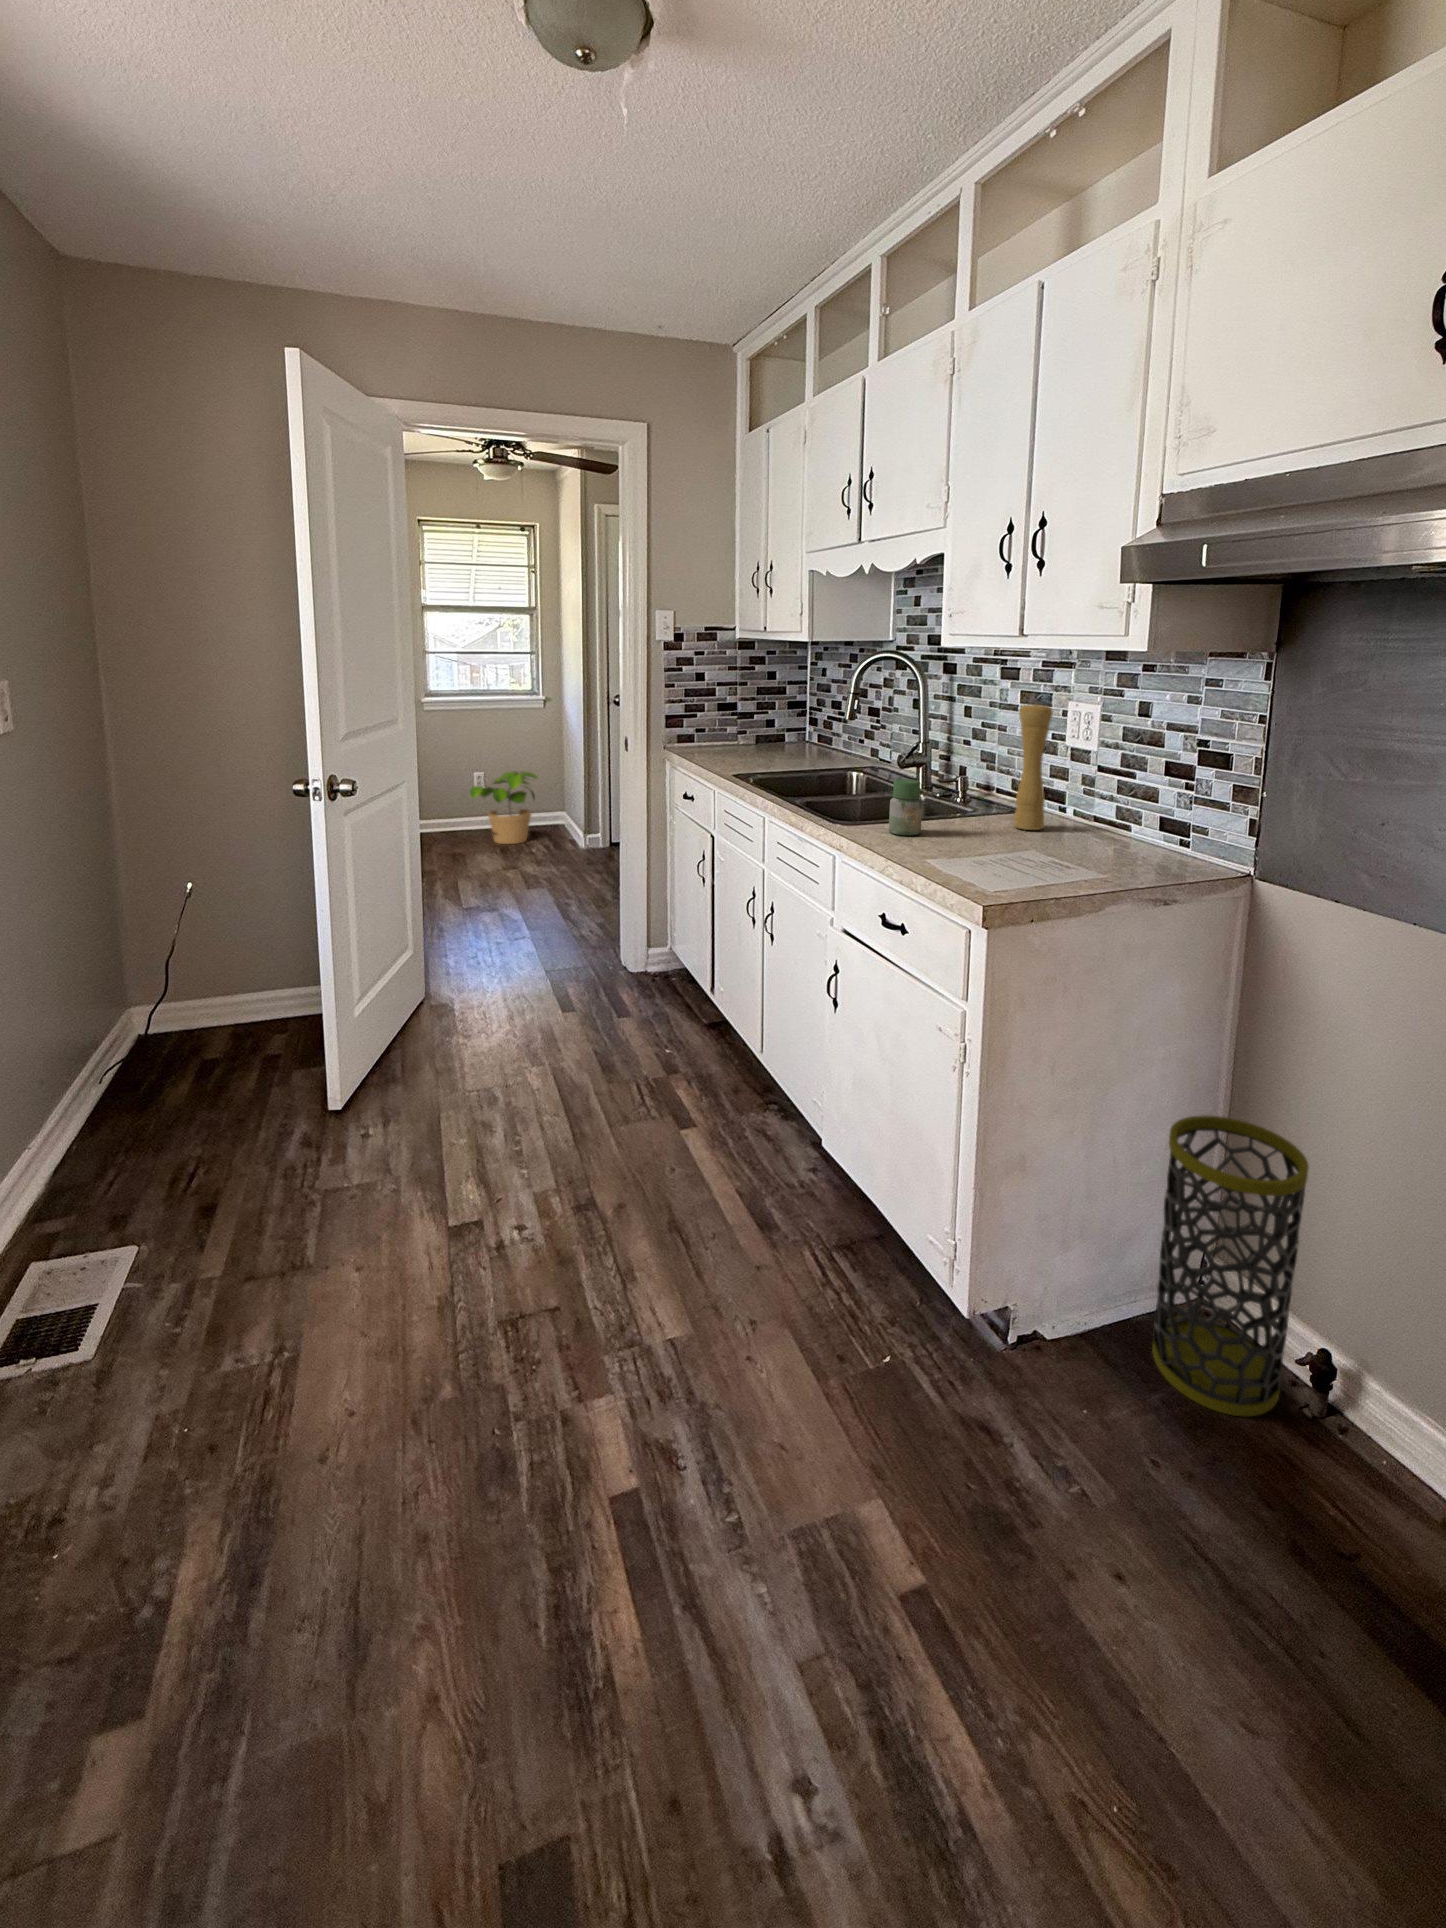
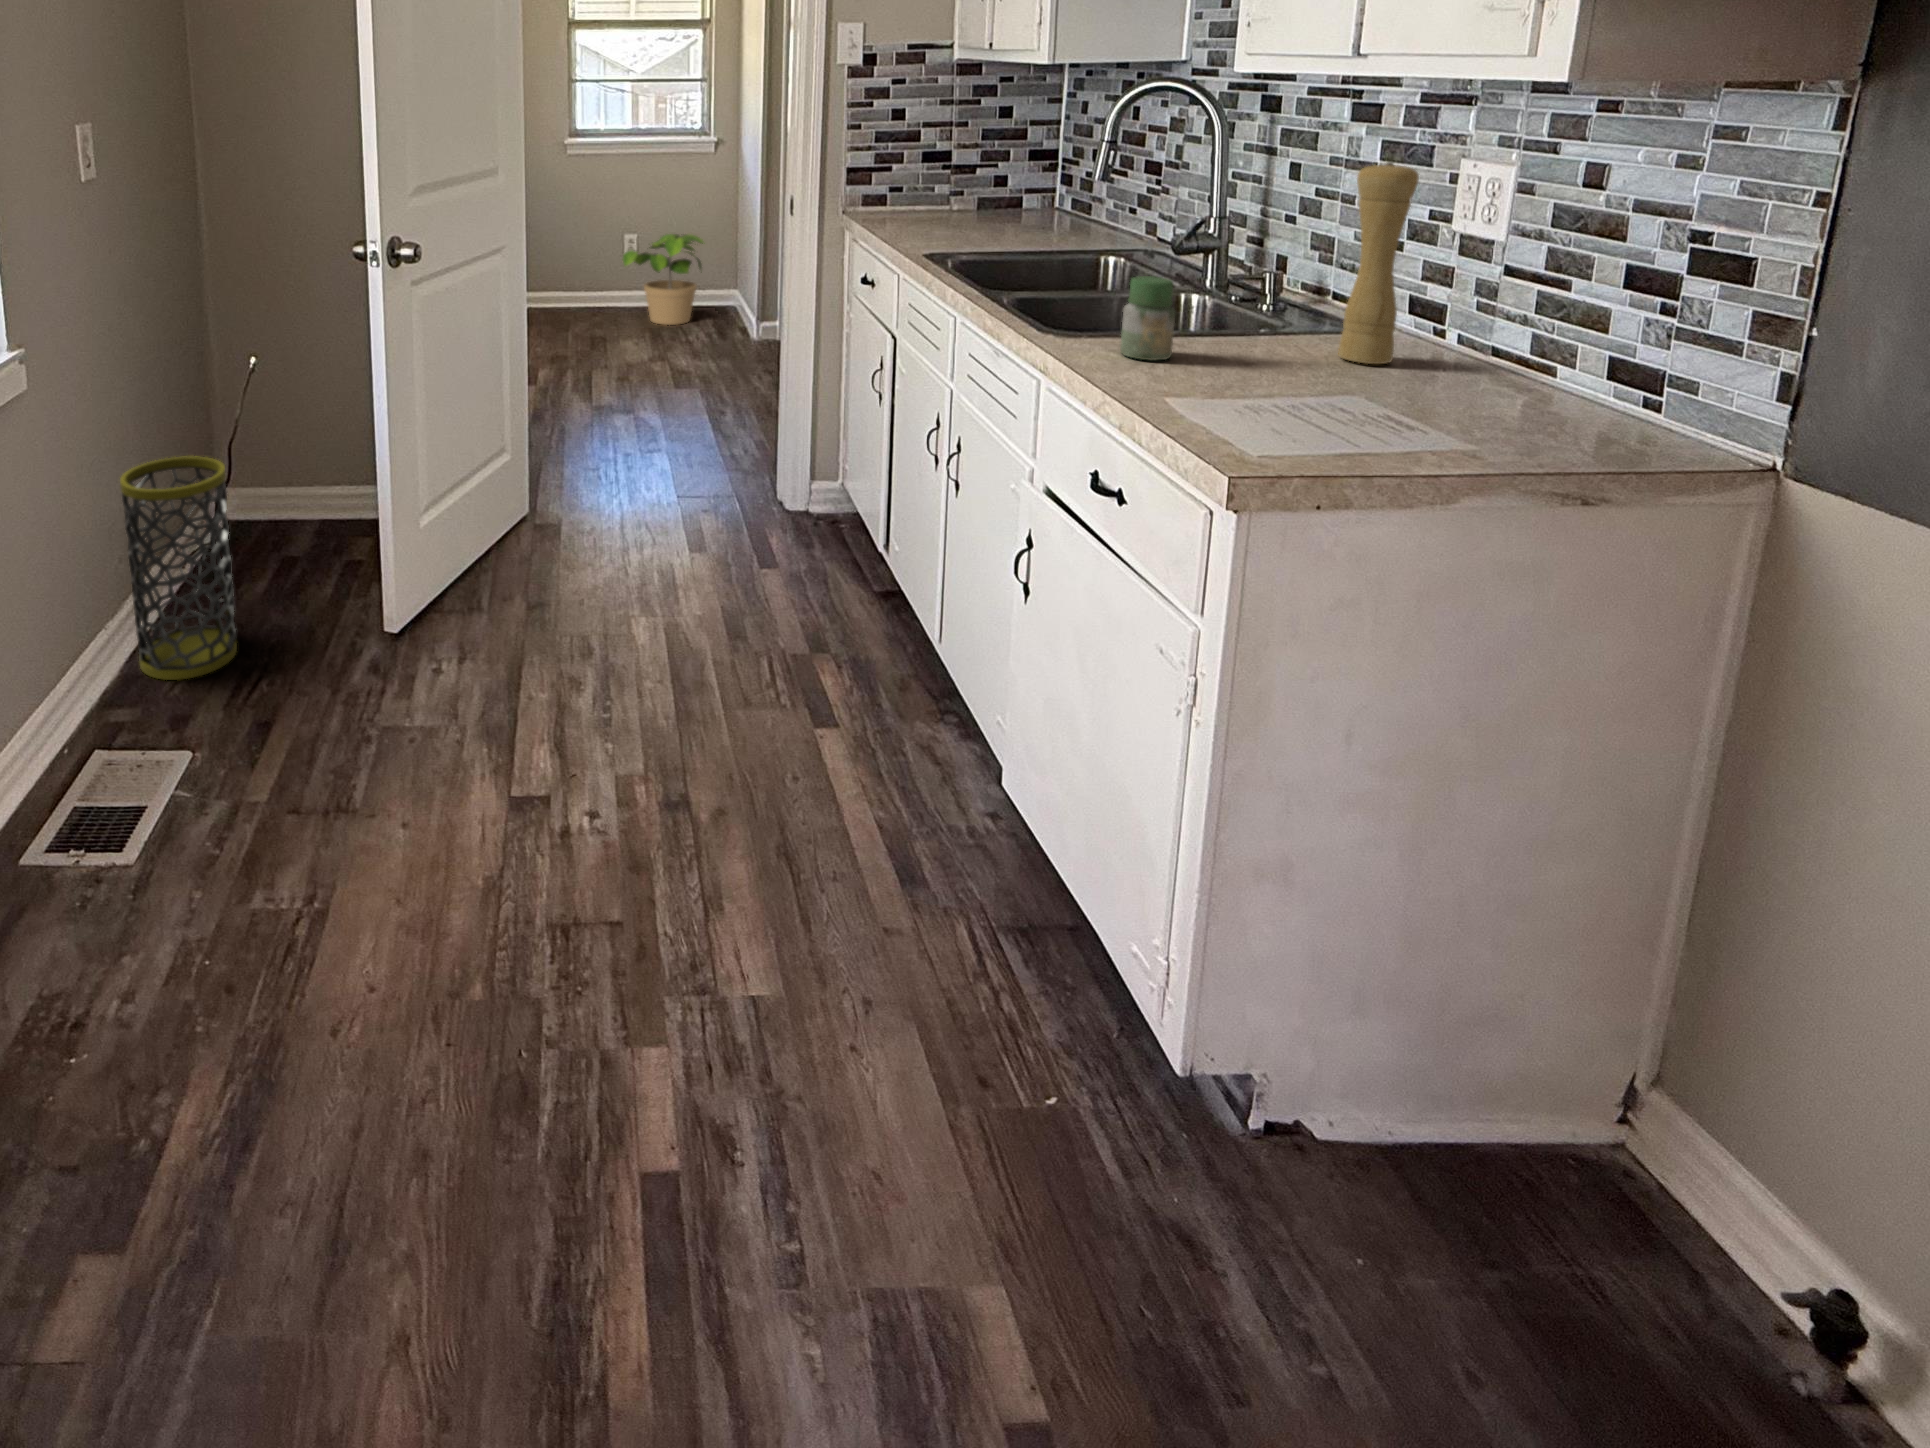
trash can: present [1152,1115,1309,1416] -> present [120,456,237,680]

